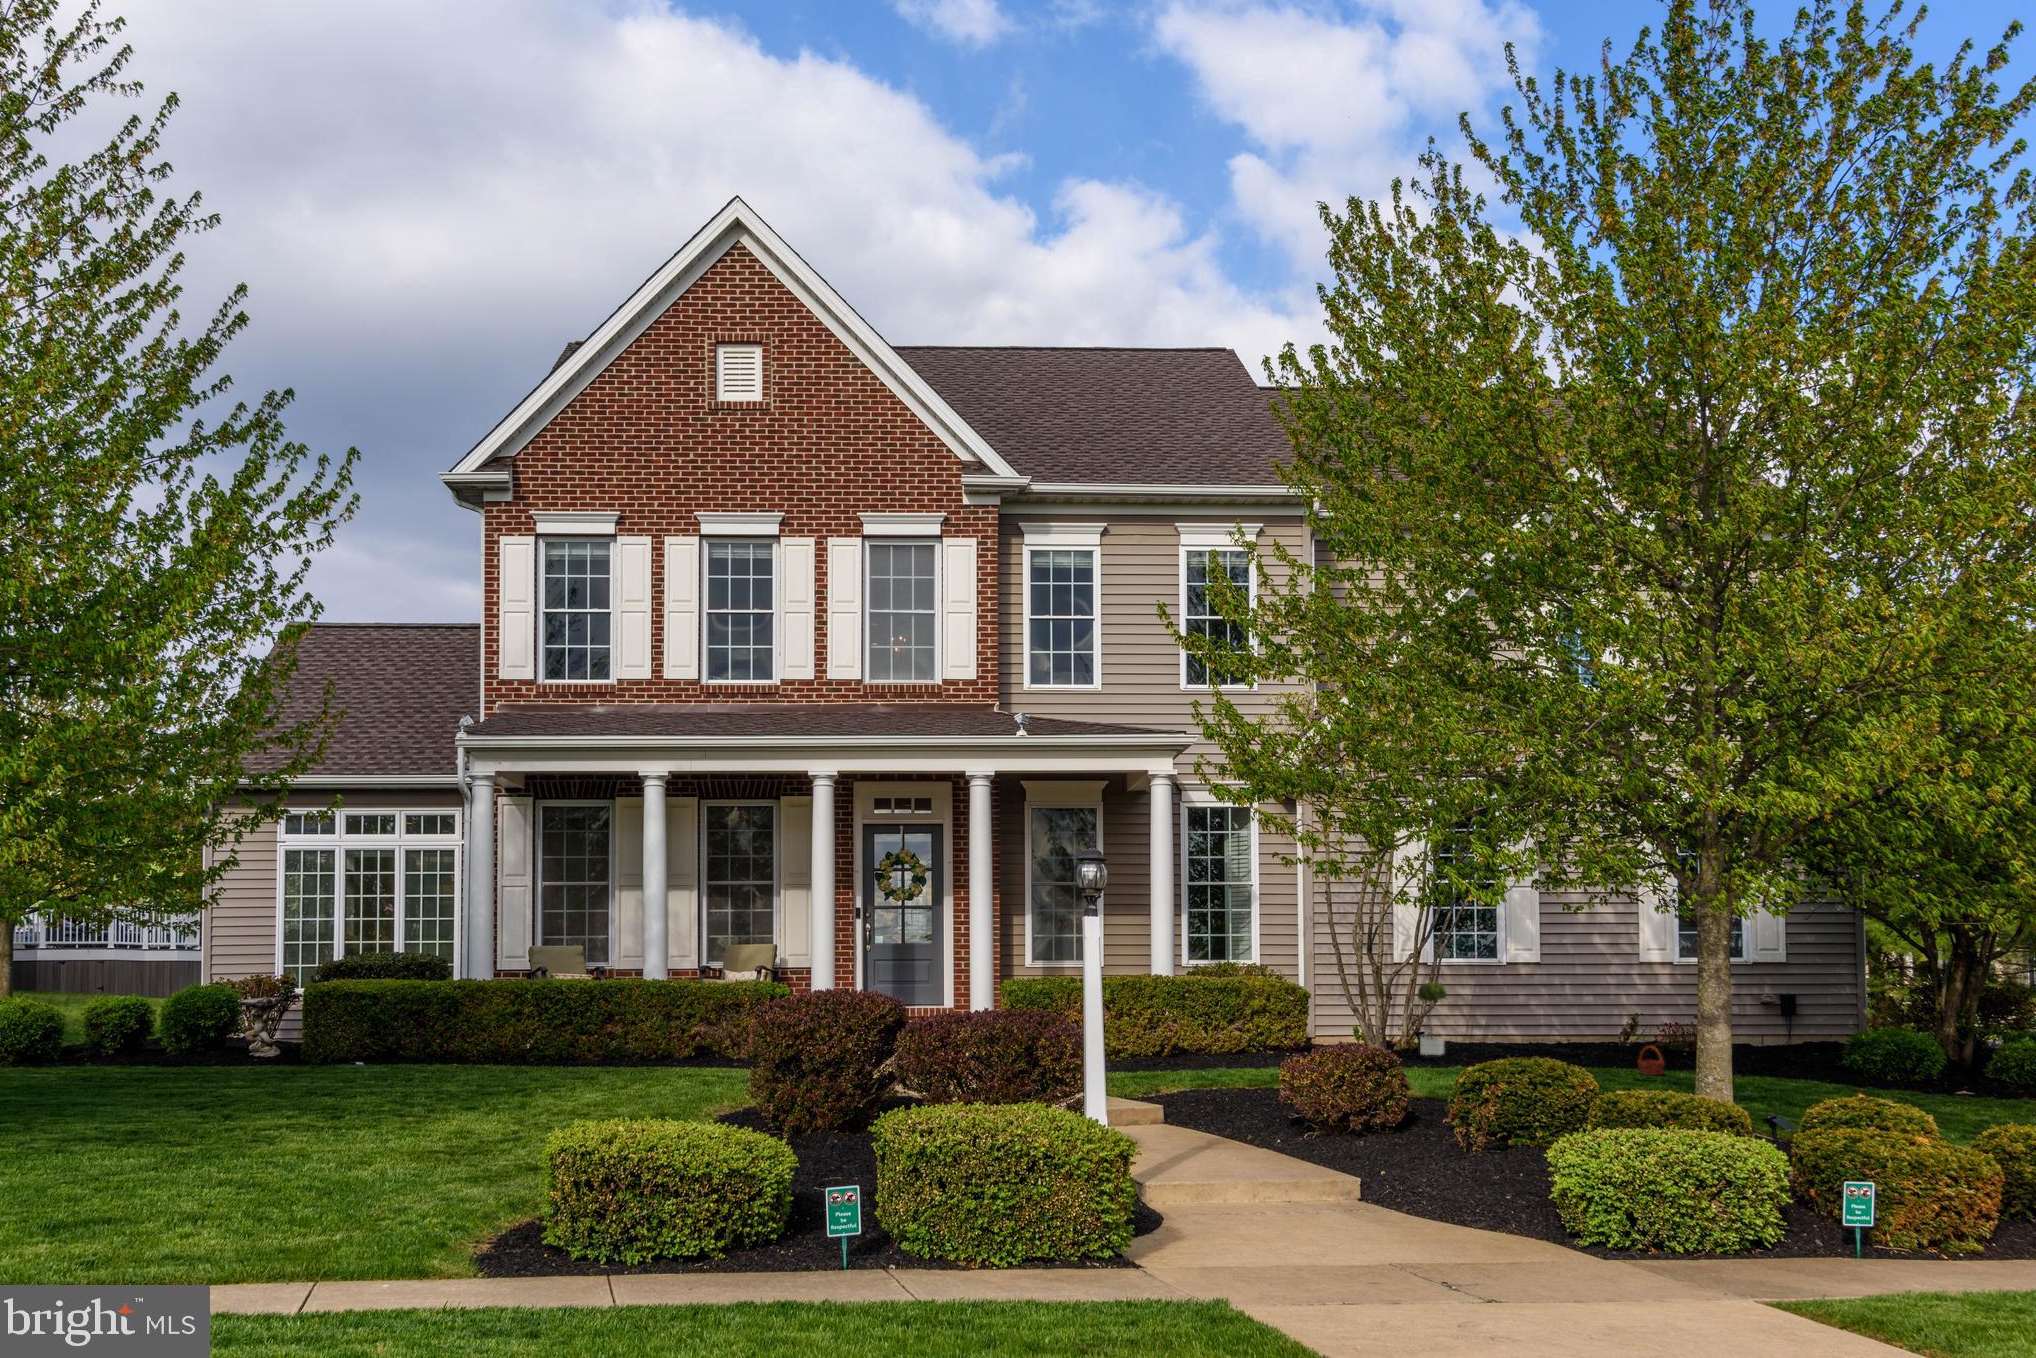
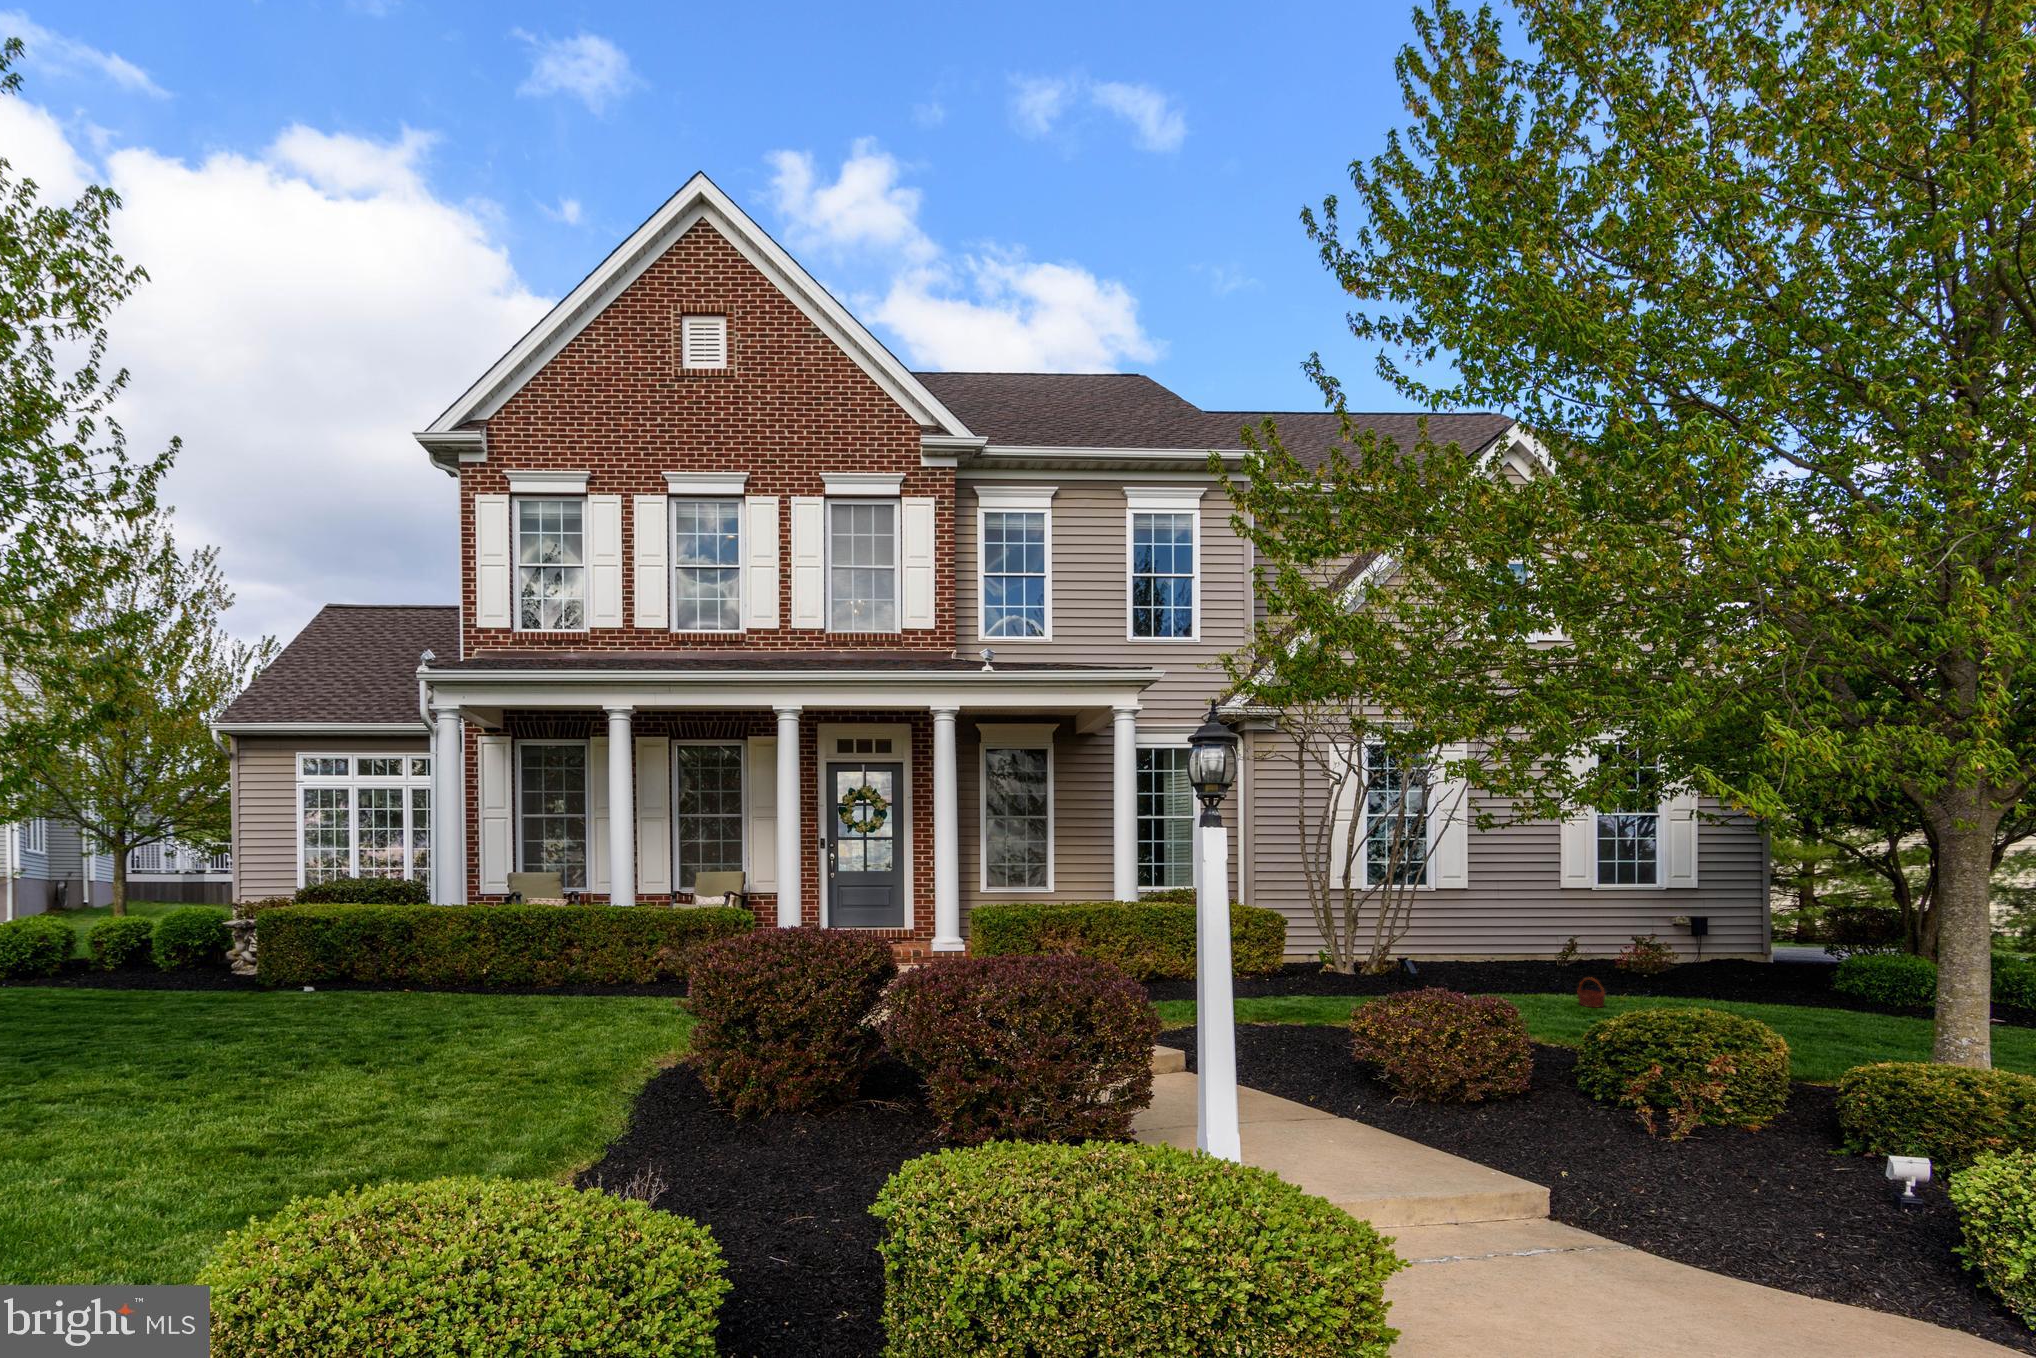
potted tree: present [1417,982,1447,1055] -> none [1345,906,1374,976]

